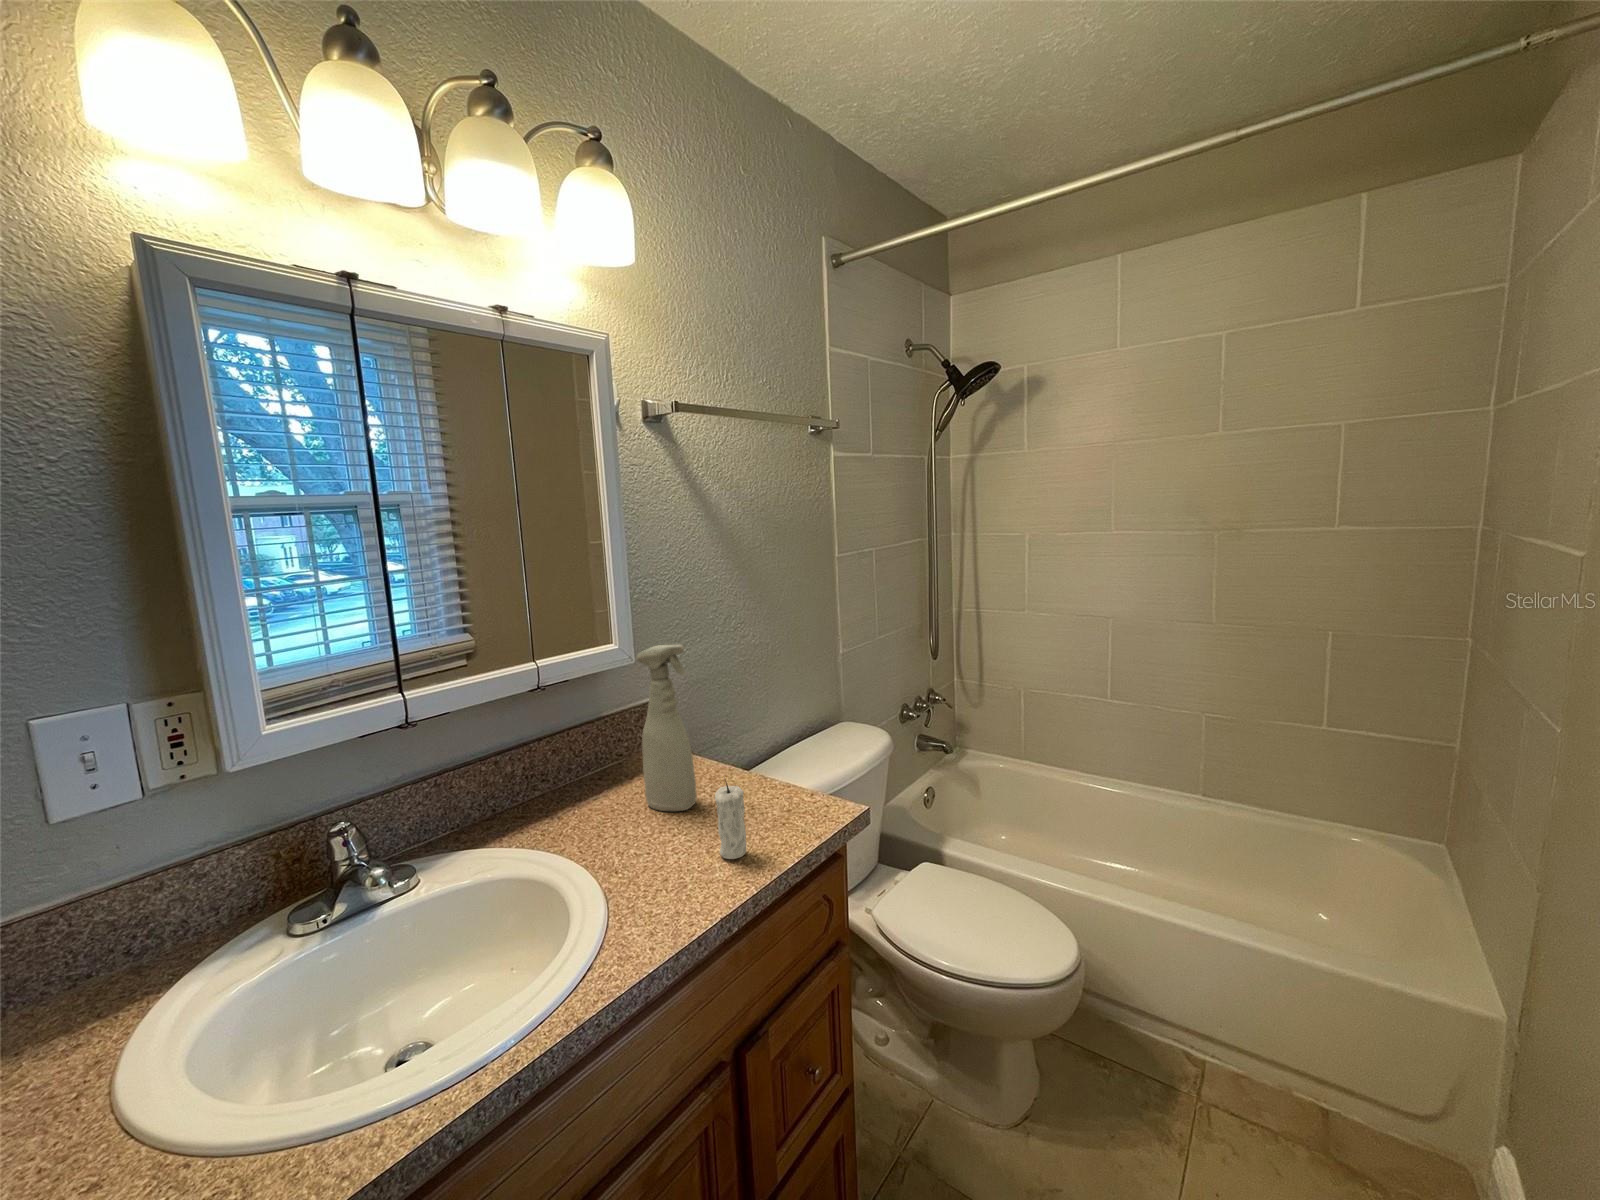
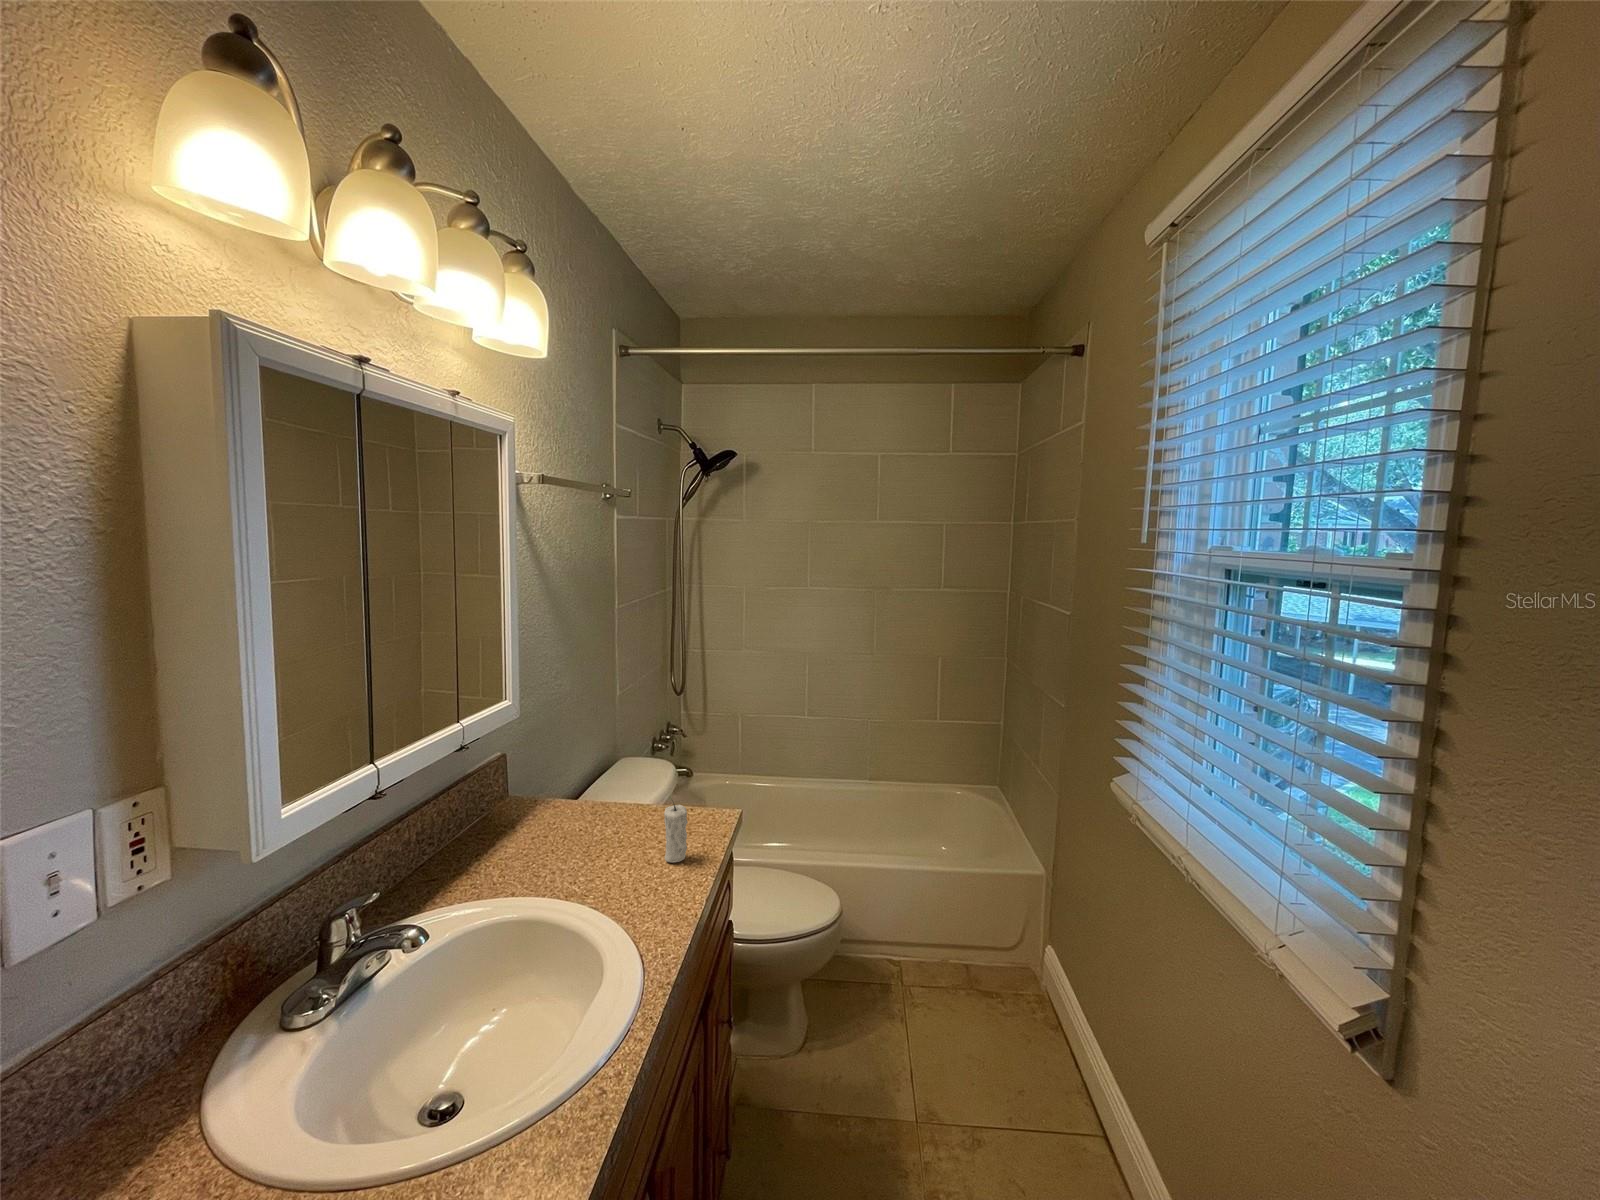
spray bottle: present [636,645,697,811] -> none [558,698,606,844]

